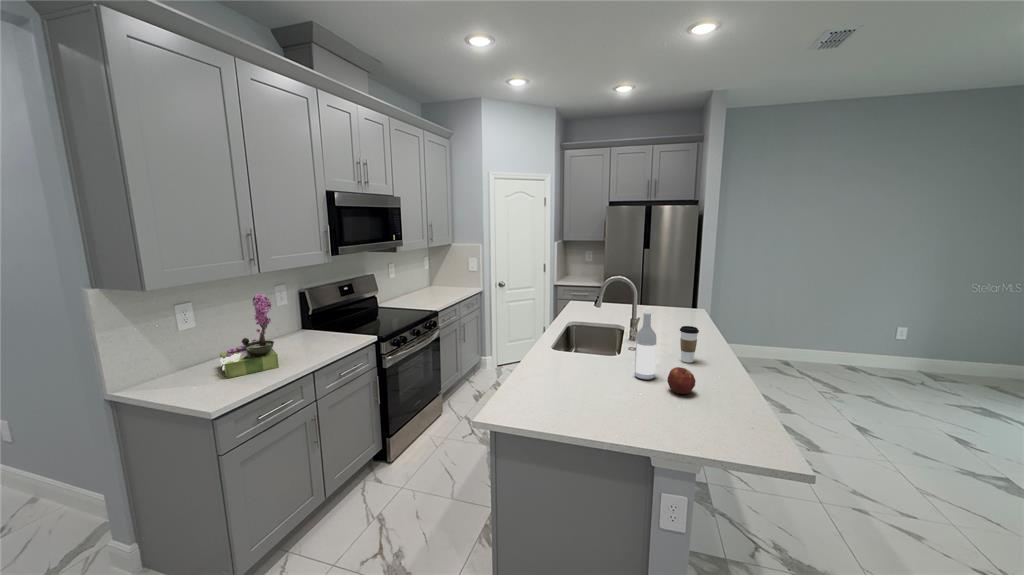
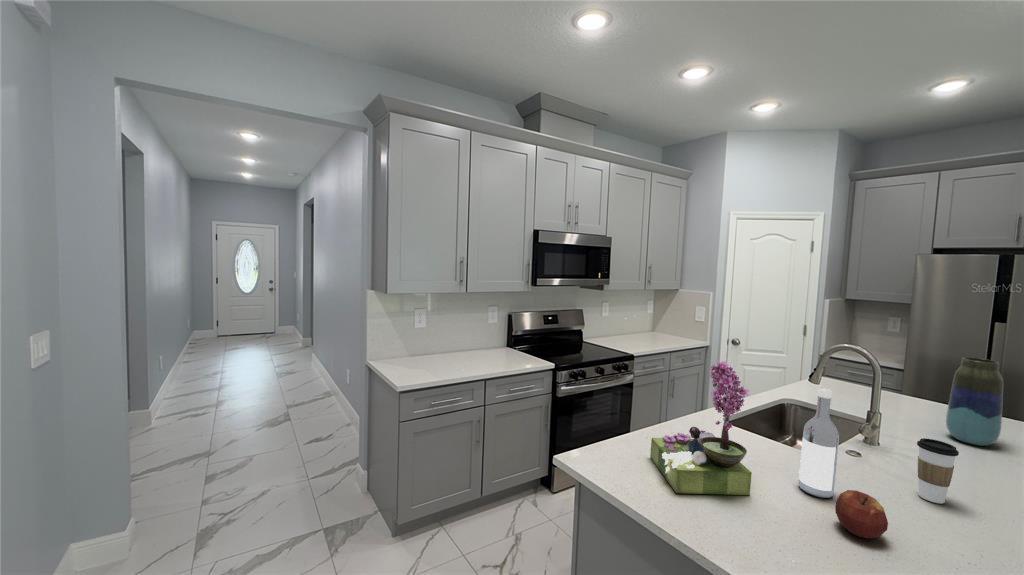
vase: none [661,273,686,325] -> present [946,357,1003,446]
flower arrangement: present [220,294,279,378] -> present [650,360,752,495]

